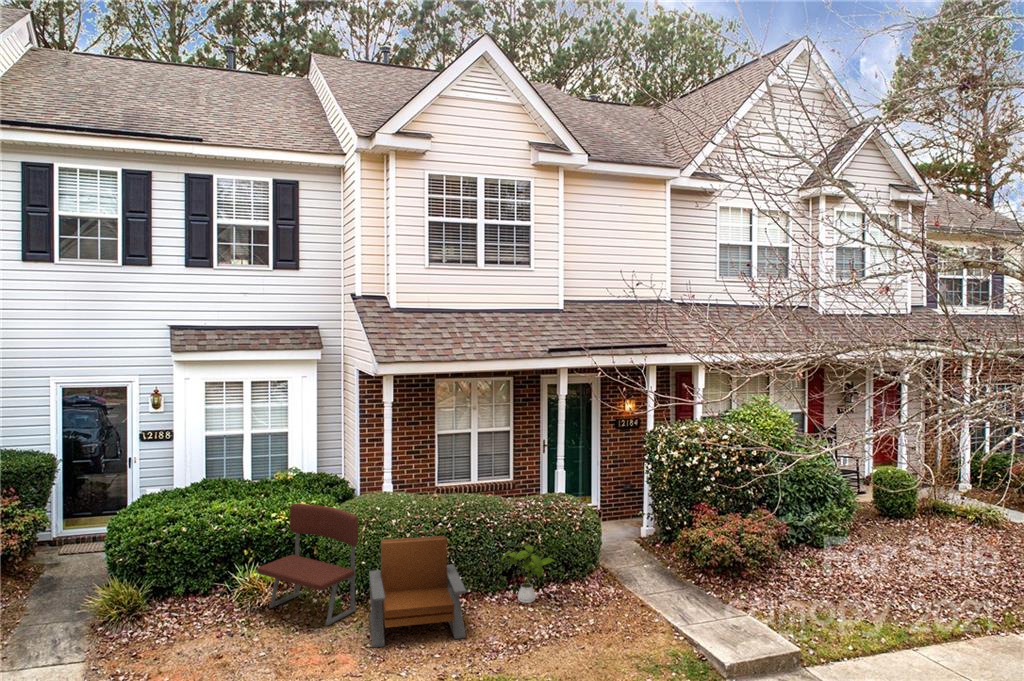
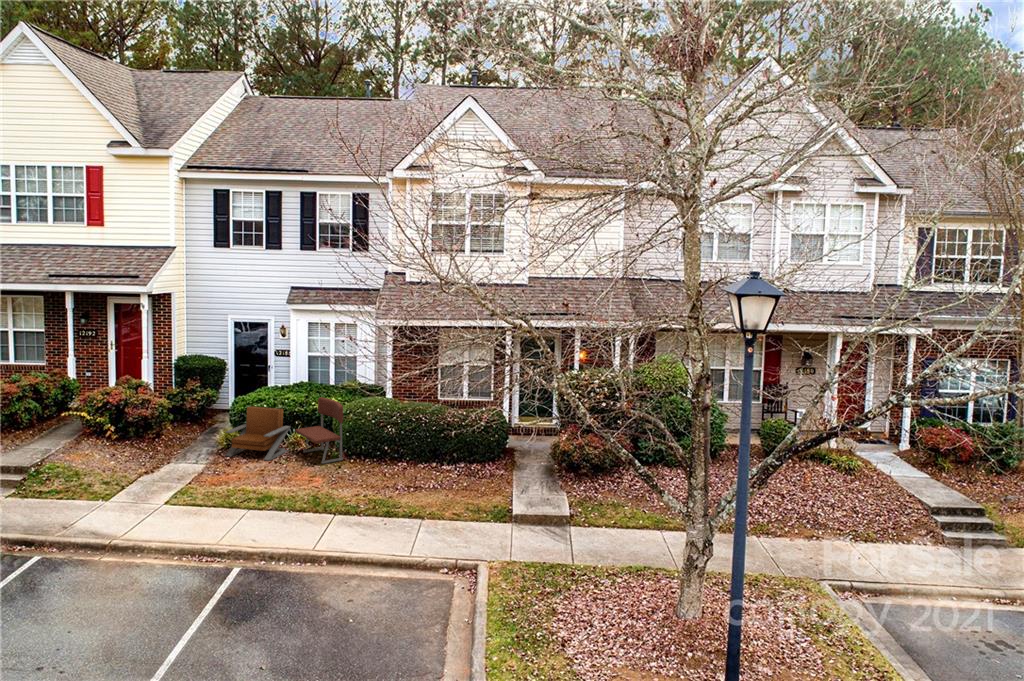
lounge chair: present [369,536,466,647] -> present [226,406,290,461]
house plant: present [501,545,554,603] -> none [425,436,460,471]

